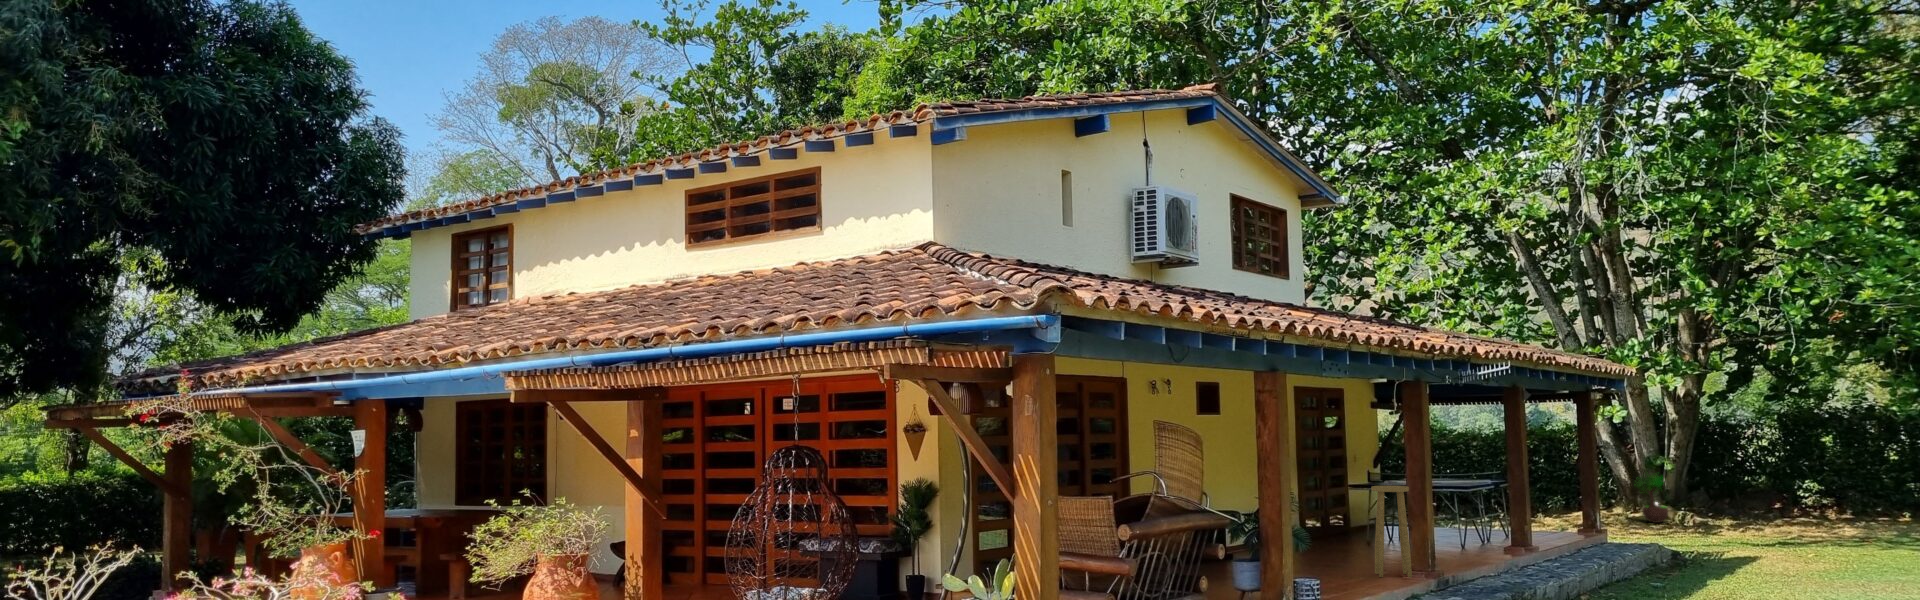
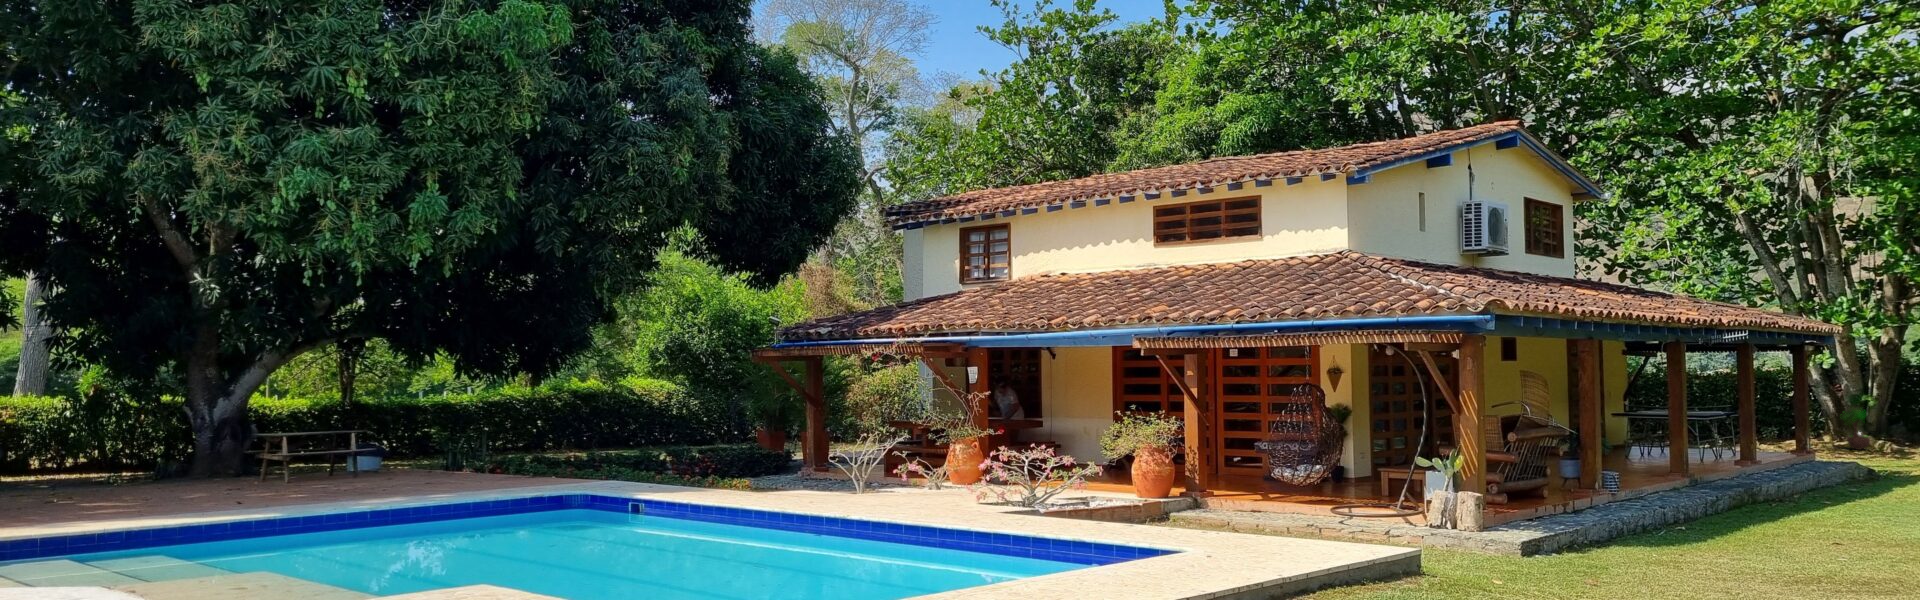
stool: present [1371,486,1412,577] -> none [1644,415,1674,478]

